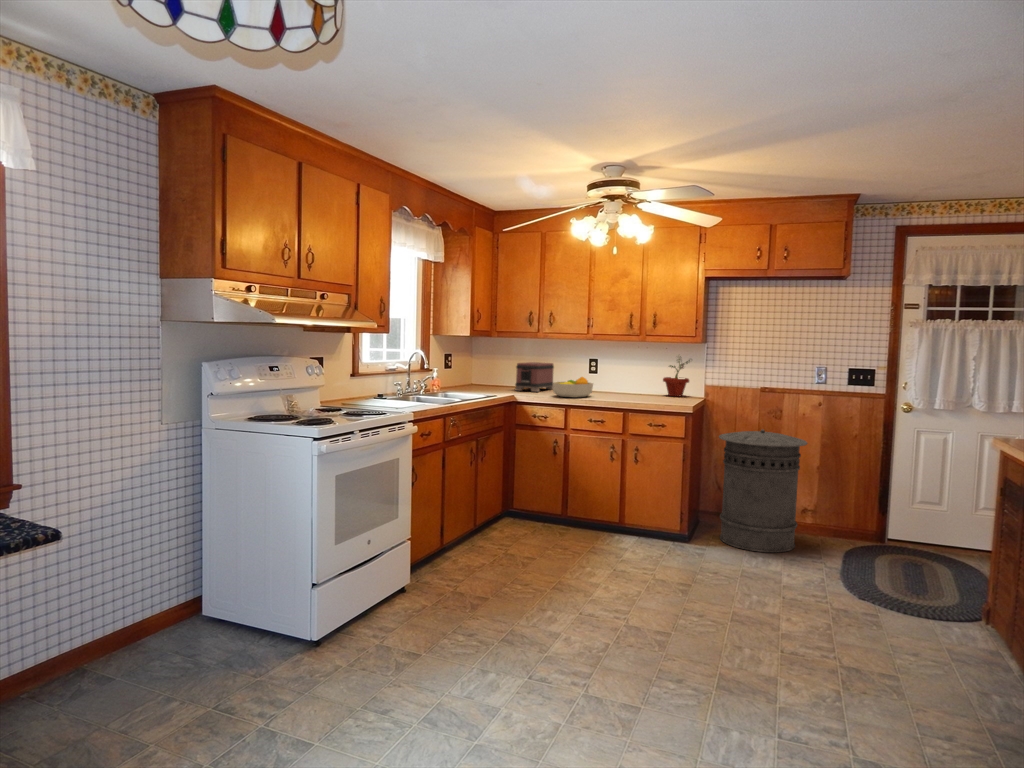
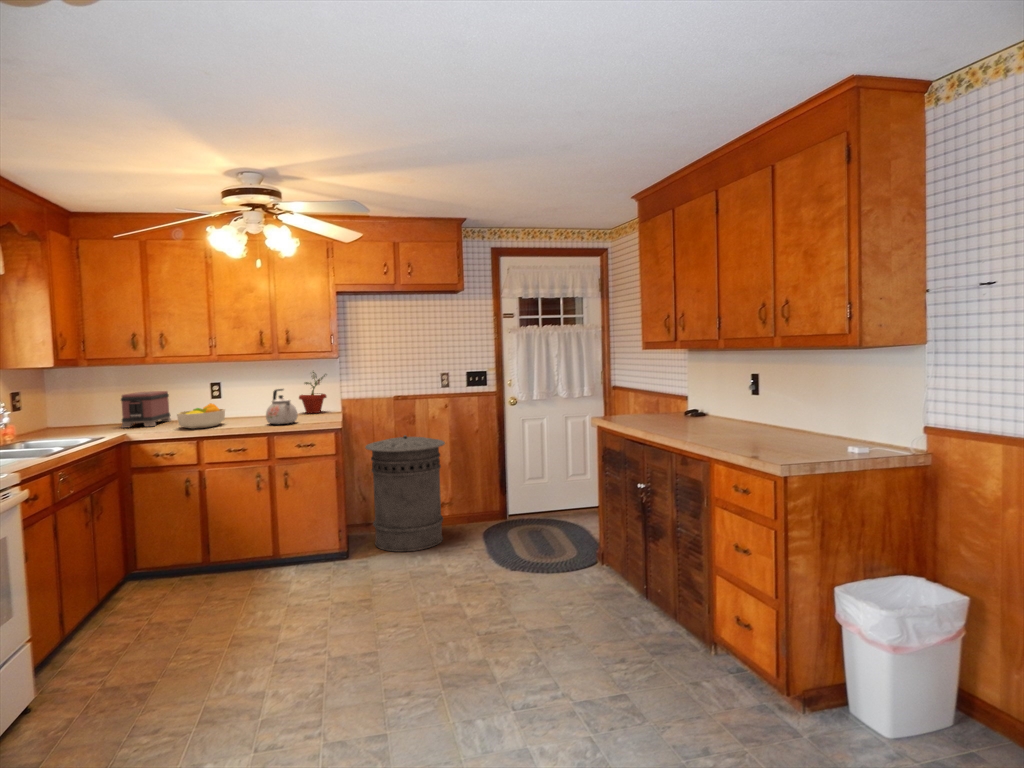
kettle: none [624,369,653,402] -> present [266,389,298,424]

